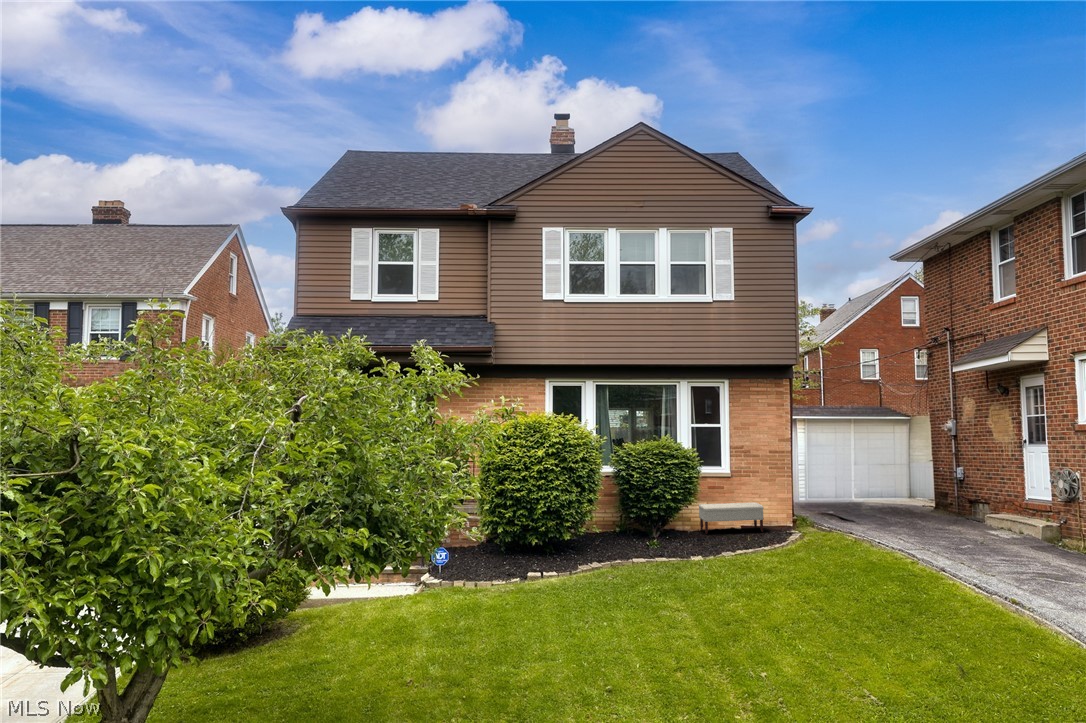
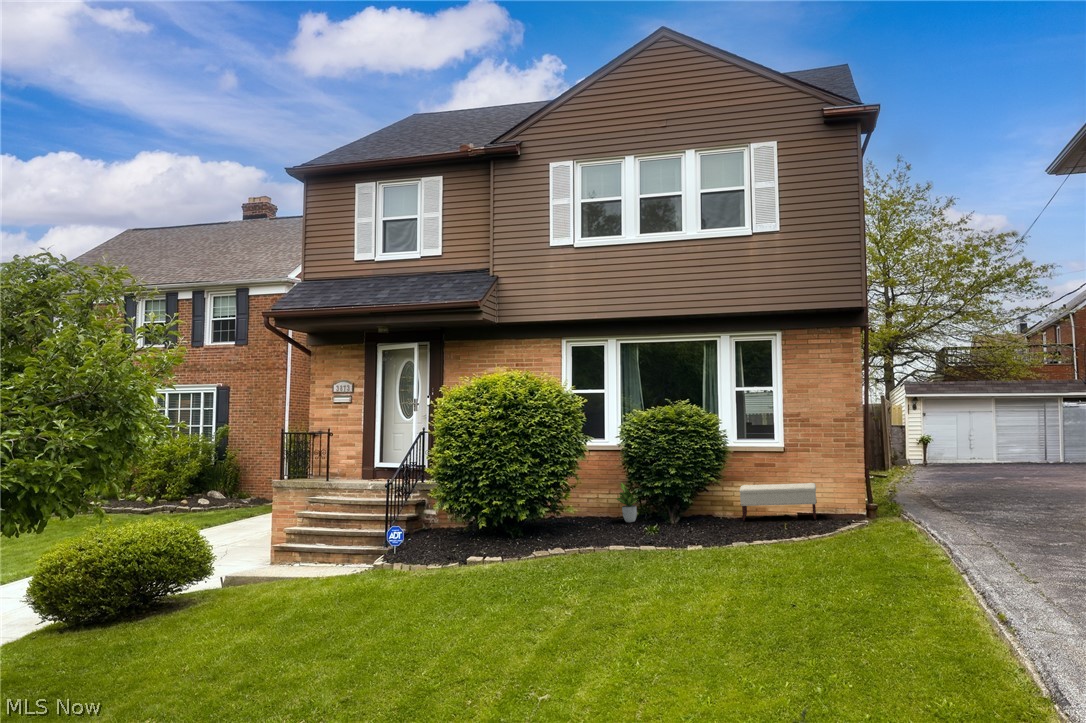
potted plant: none [597,501,620,536] -> present [617,483,637,522]

